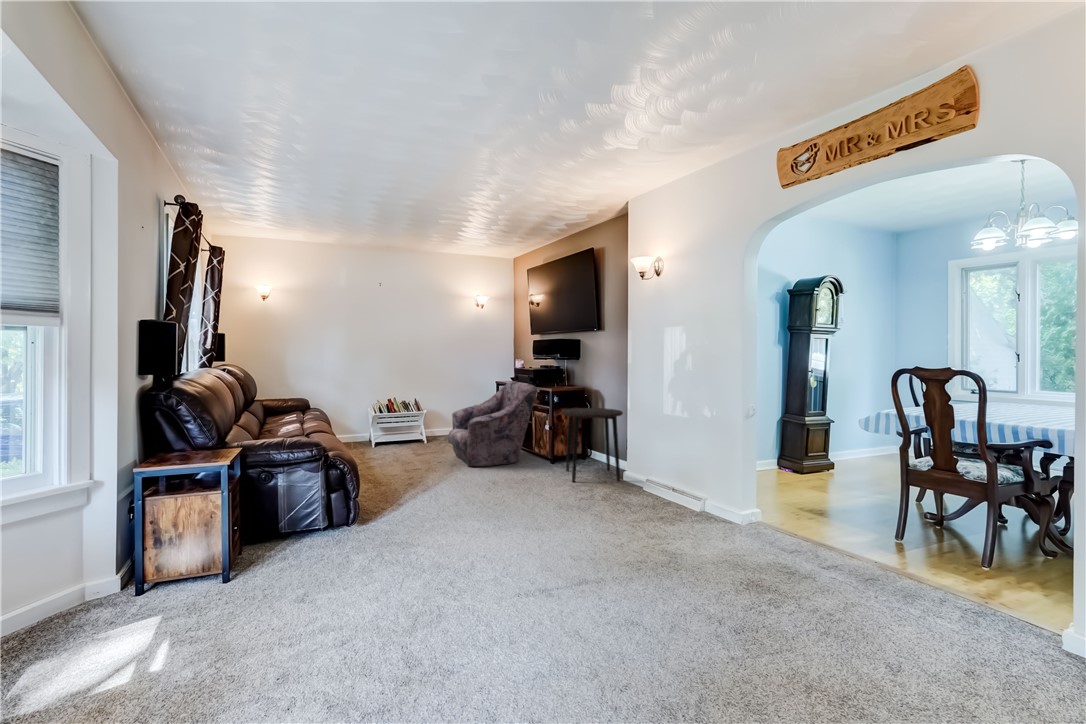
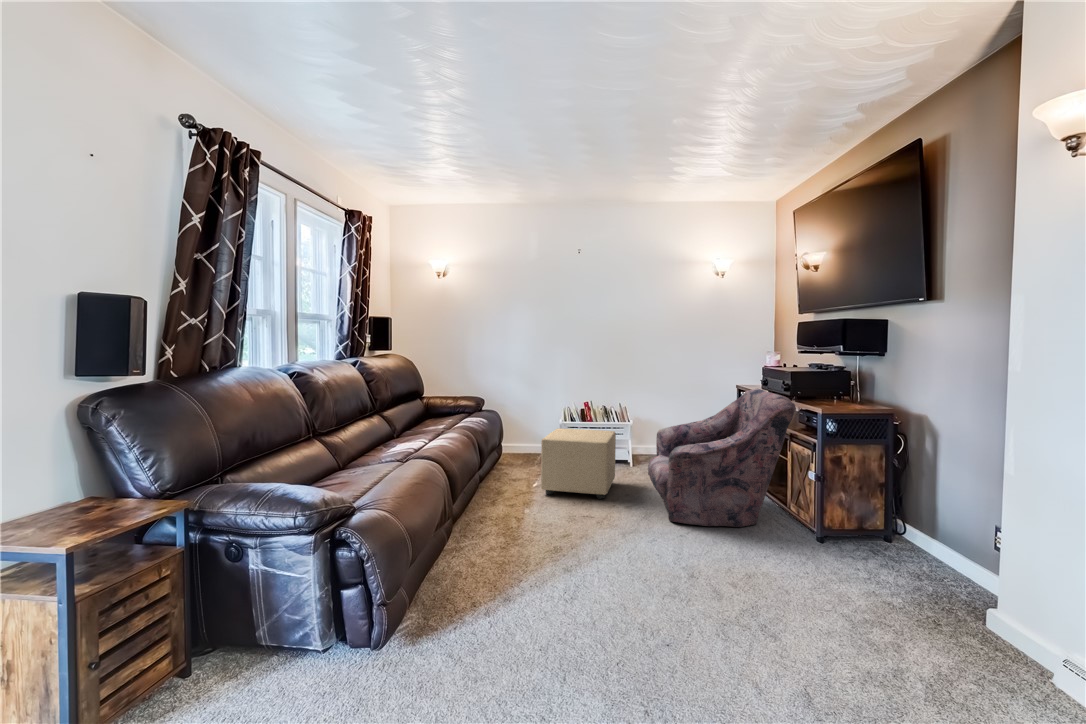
side table: present [561,408,623,482] -> none [836,450,989,624]
ottoman: none [372,416,422,464] -> present [541,428,616,499]

